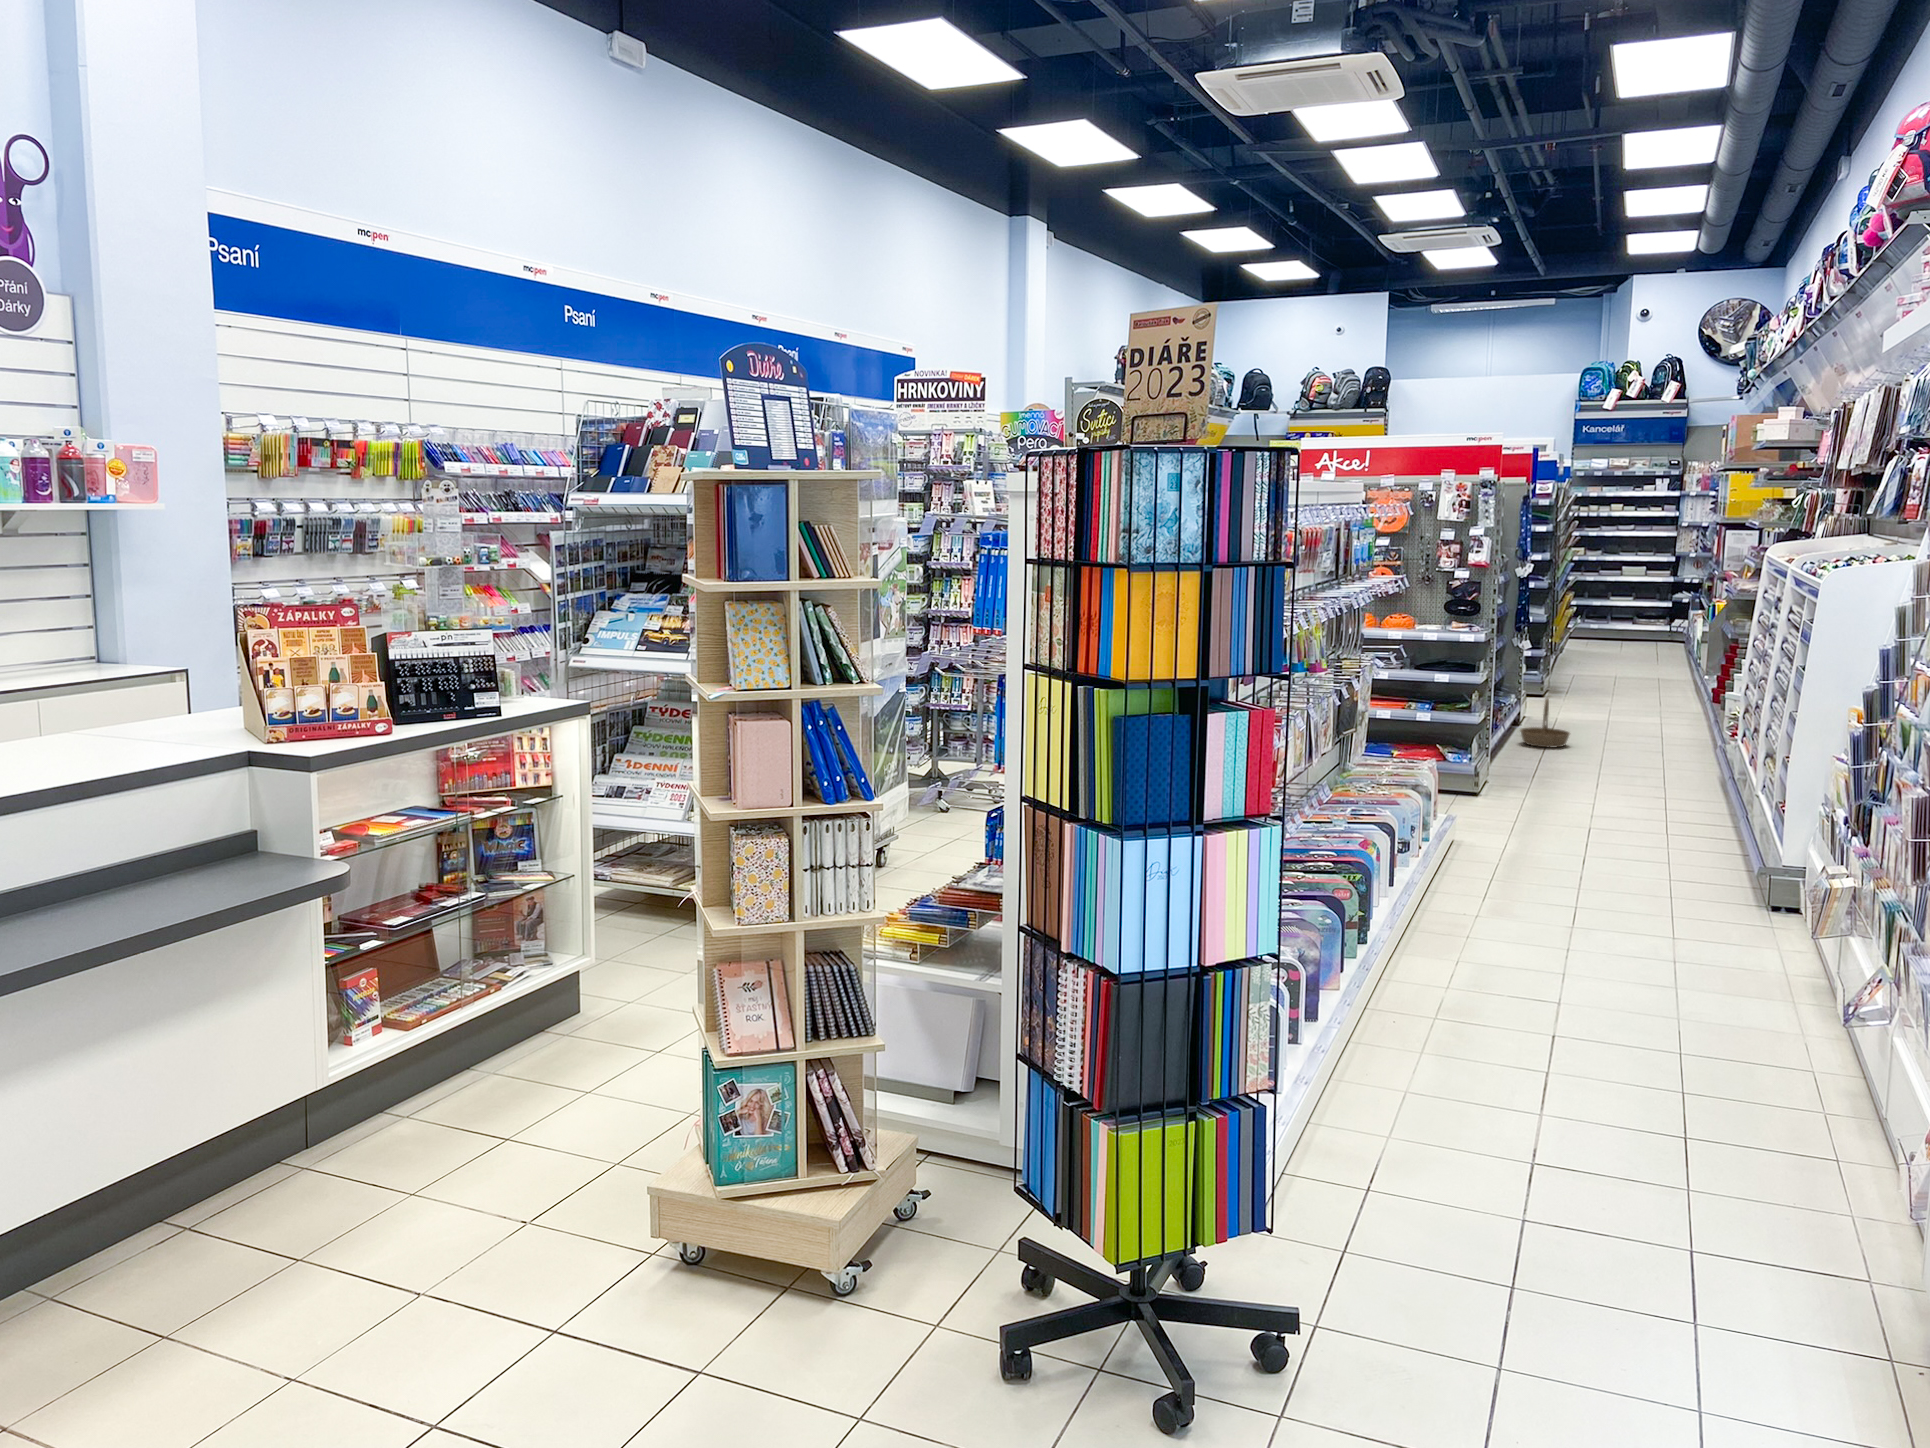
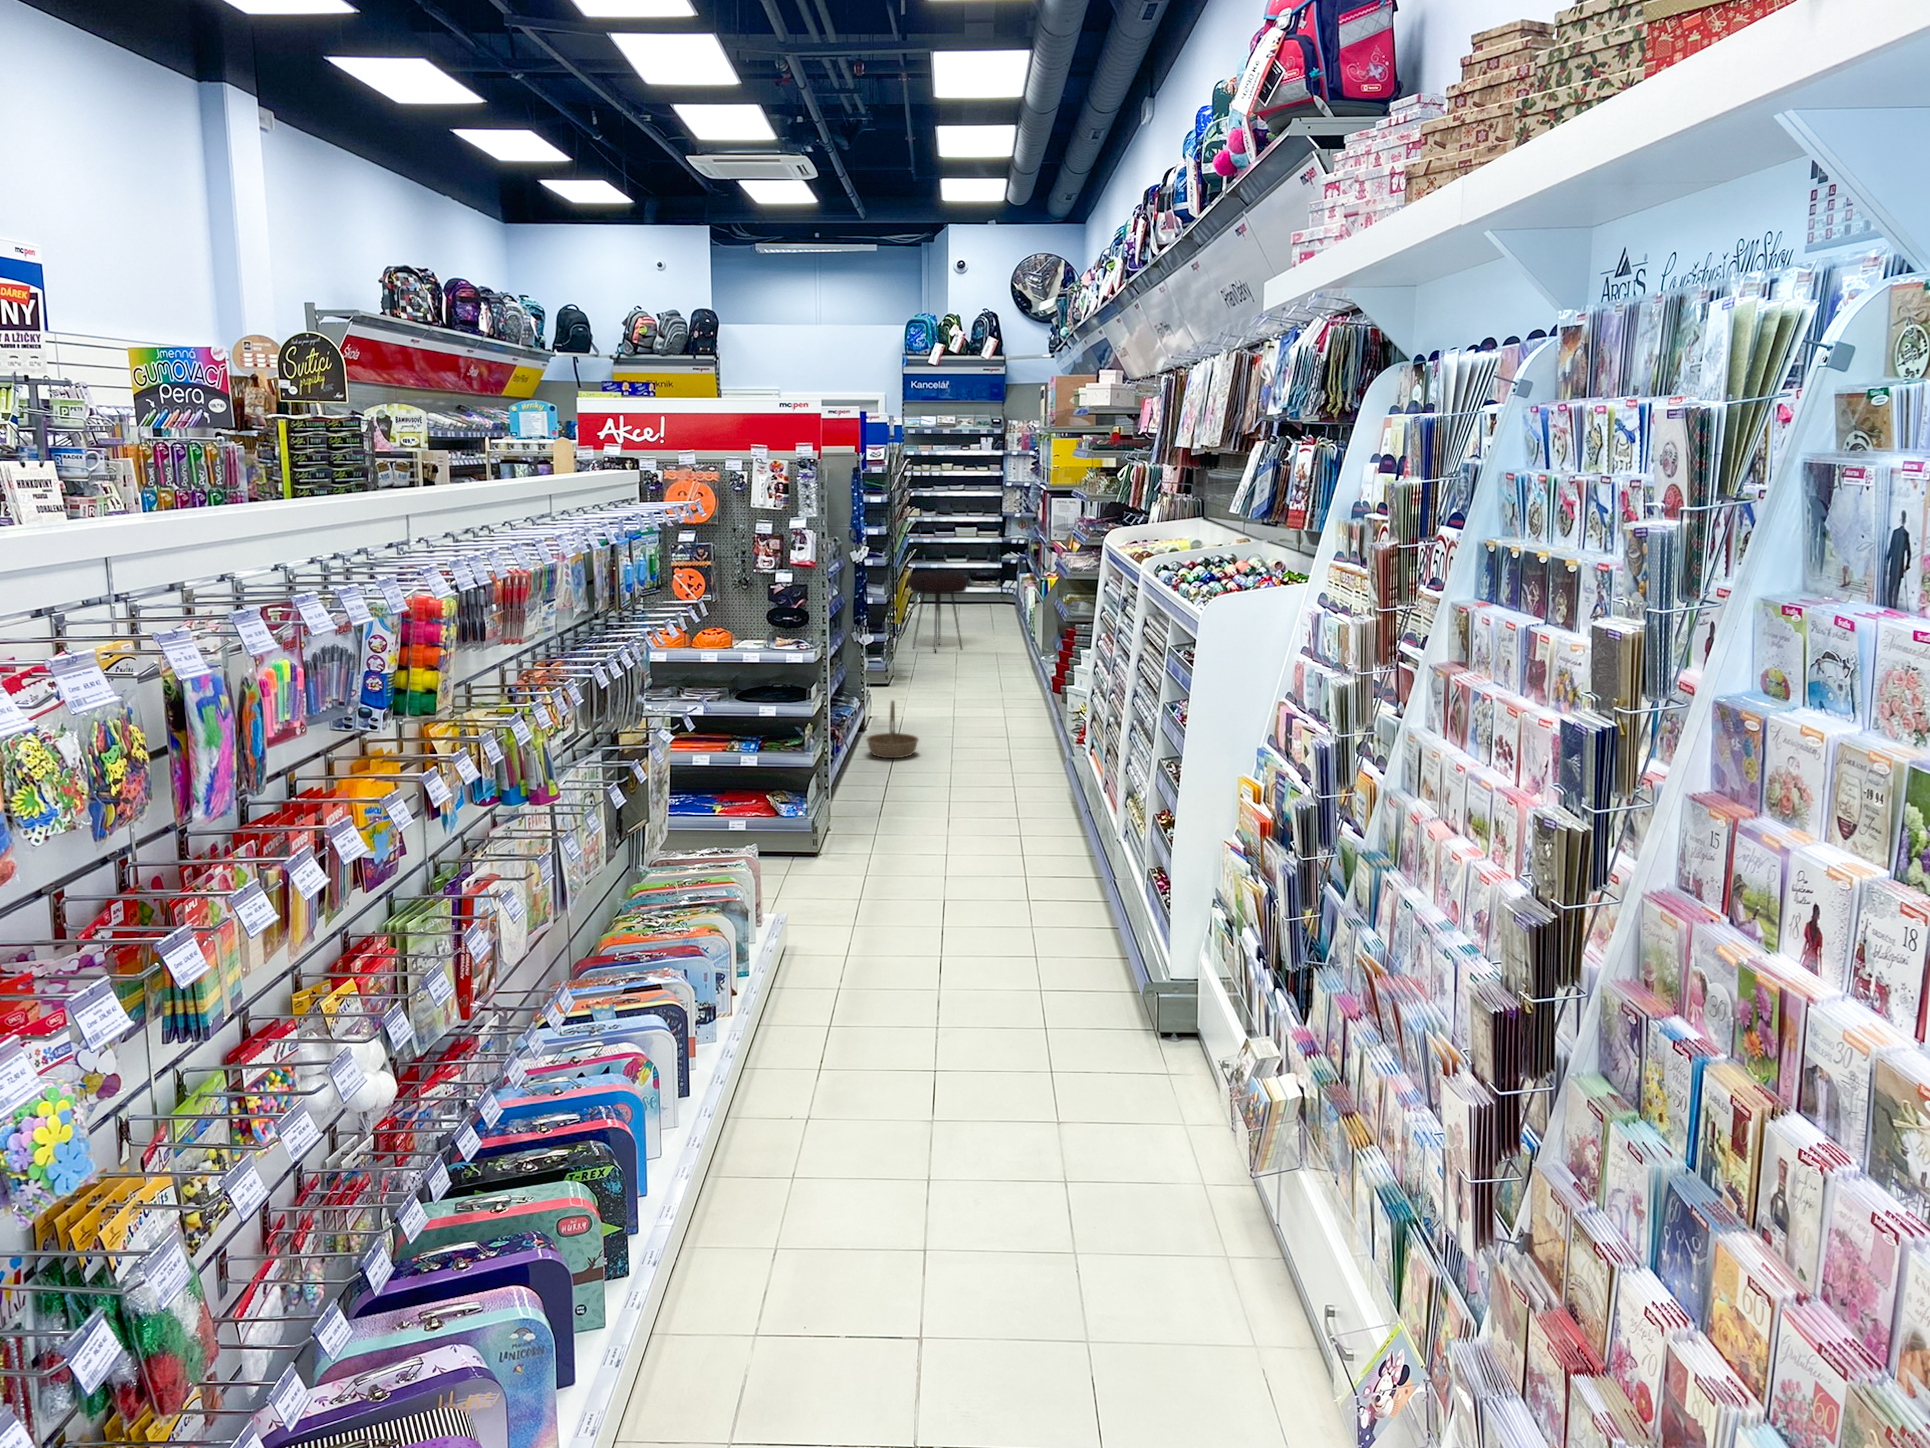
stool: none [1567,603,1632,680] -> present [907,571,968,651]

